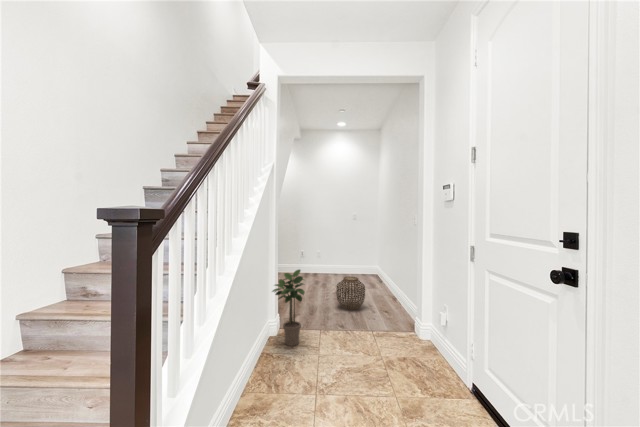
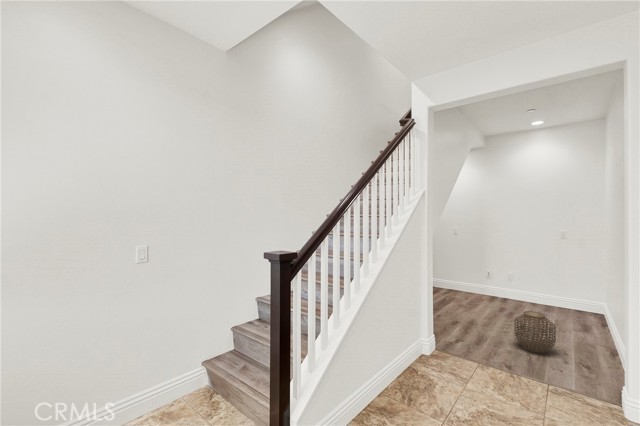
potted plant: present [272,270,305,346] -> none [421,296,459,371]

